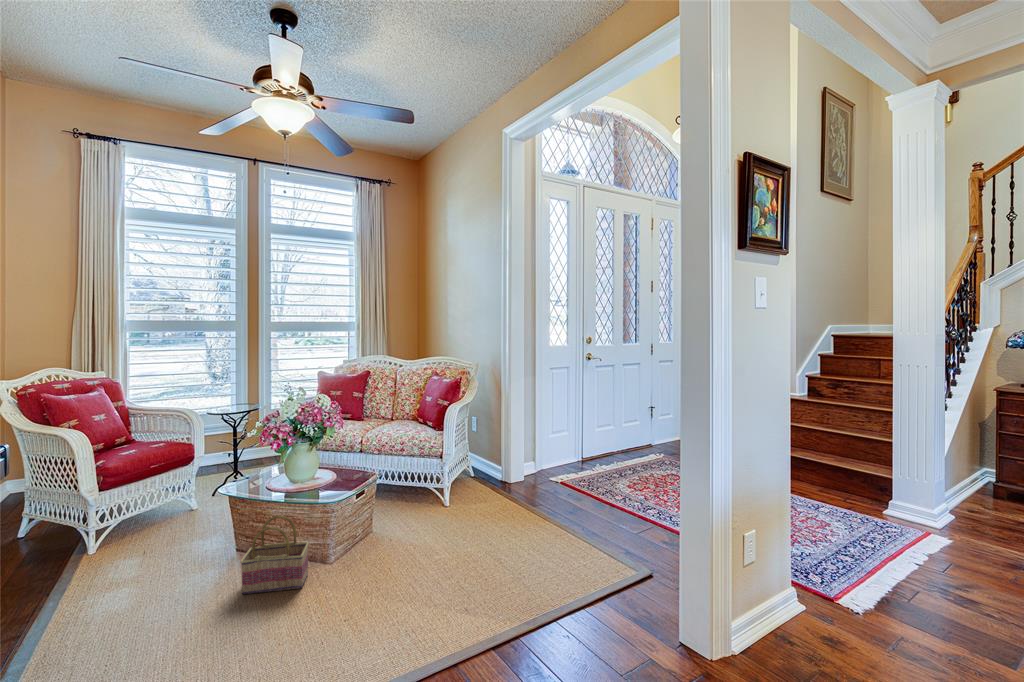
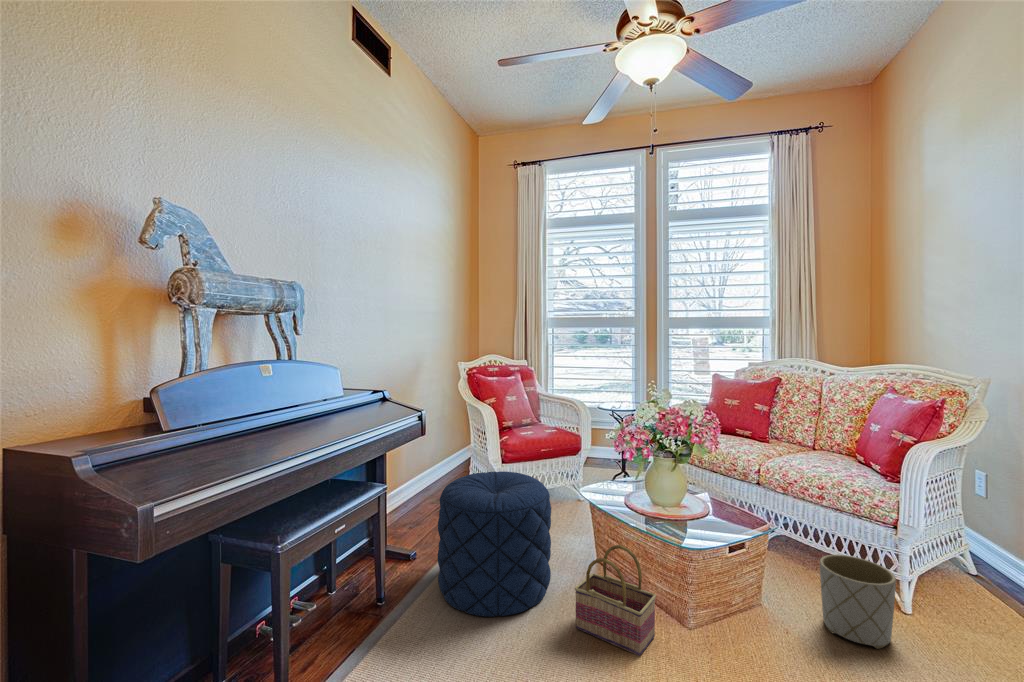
planter: none [406,480,444,529] -> present [820,555,896,649]
pouf: none [59,485,204,634] -> present [438,471,551,617]

